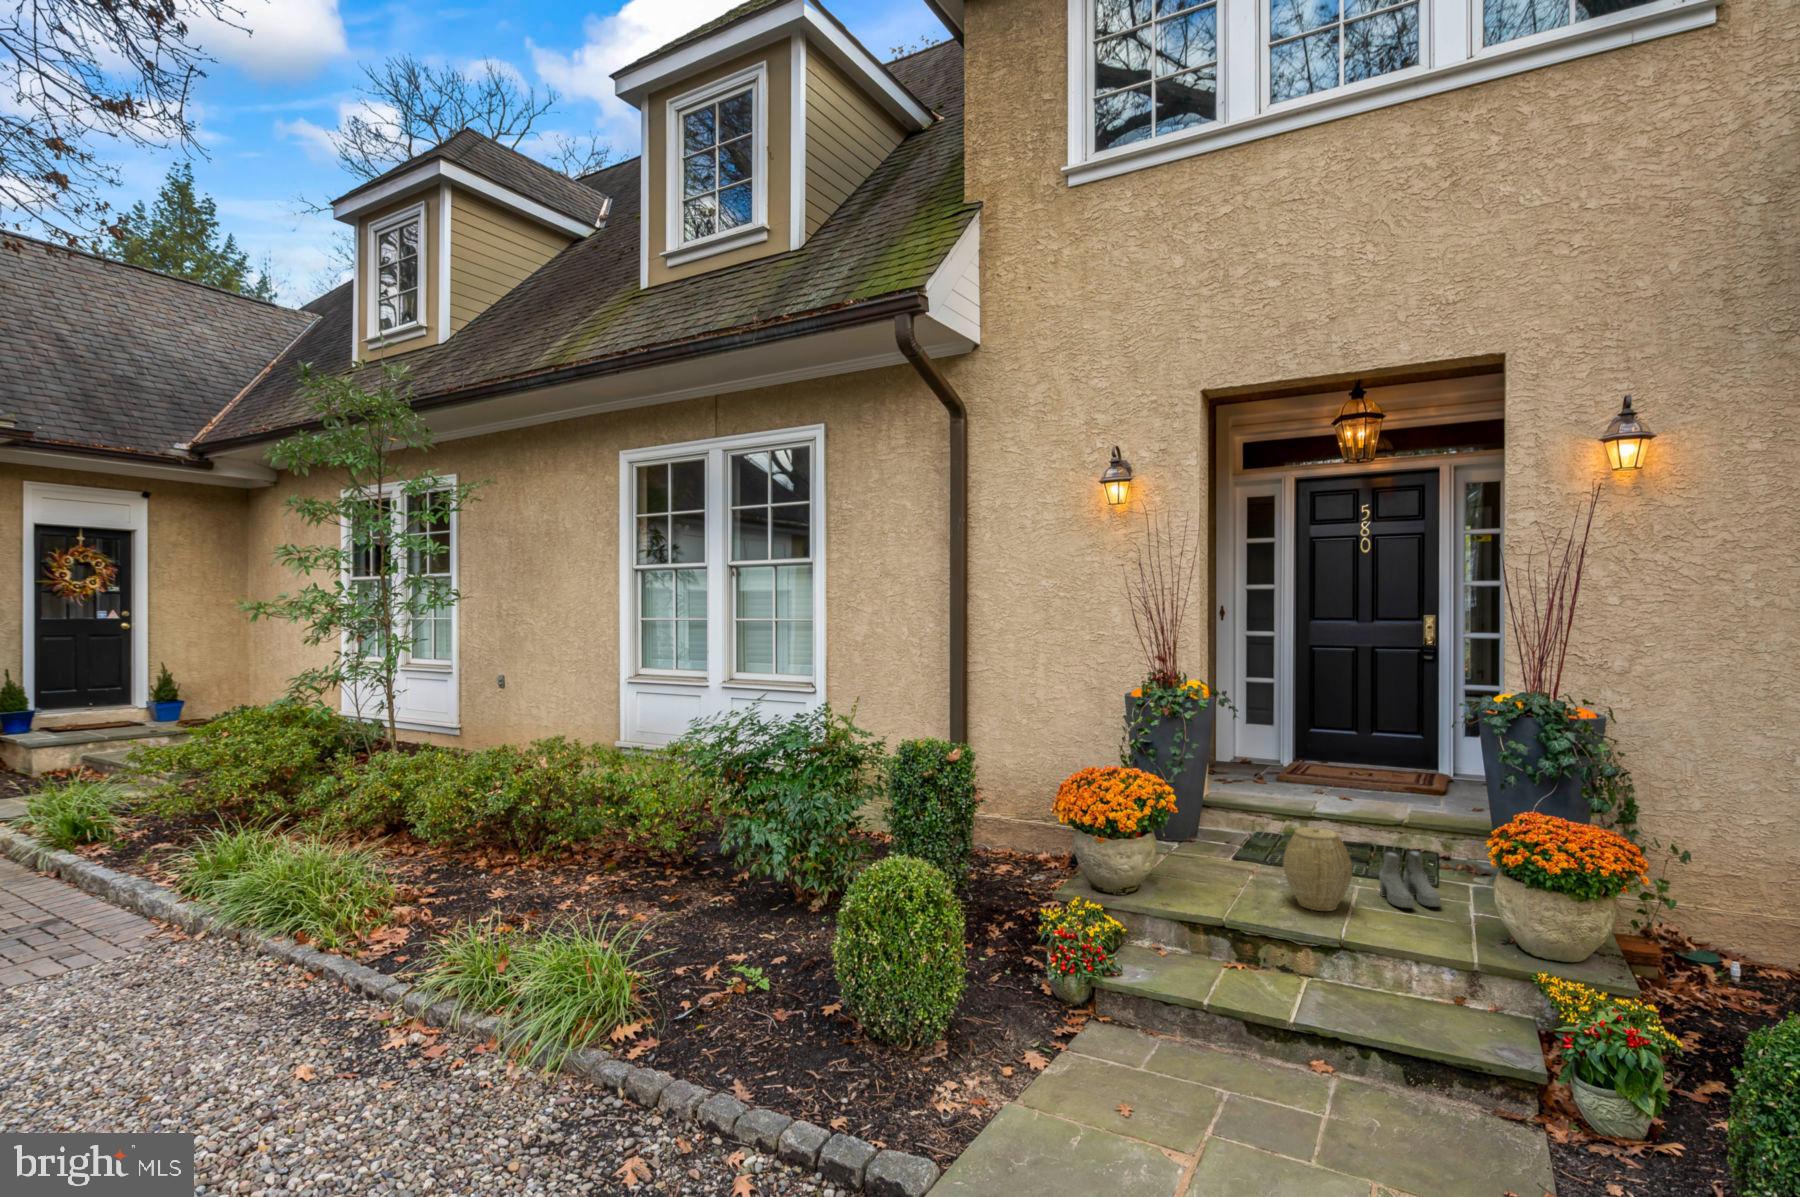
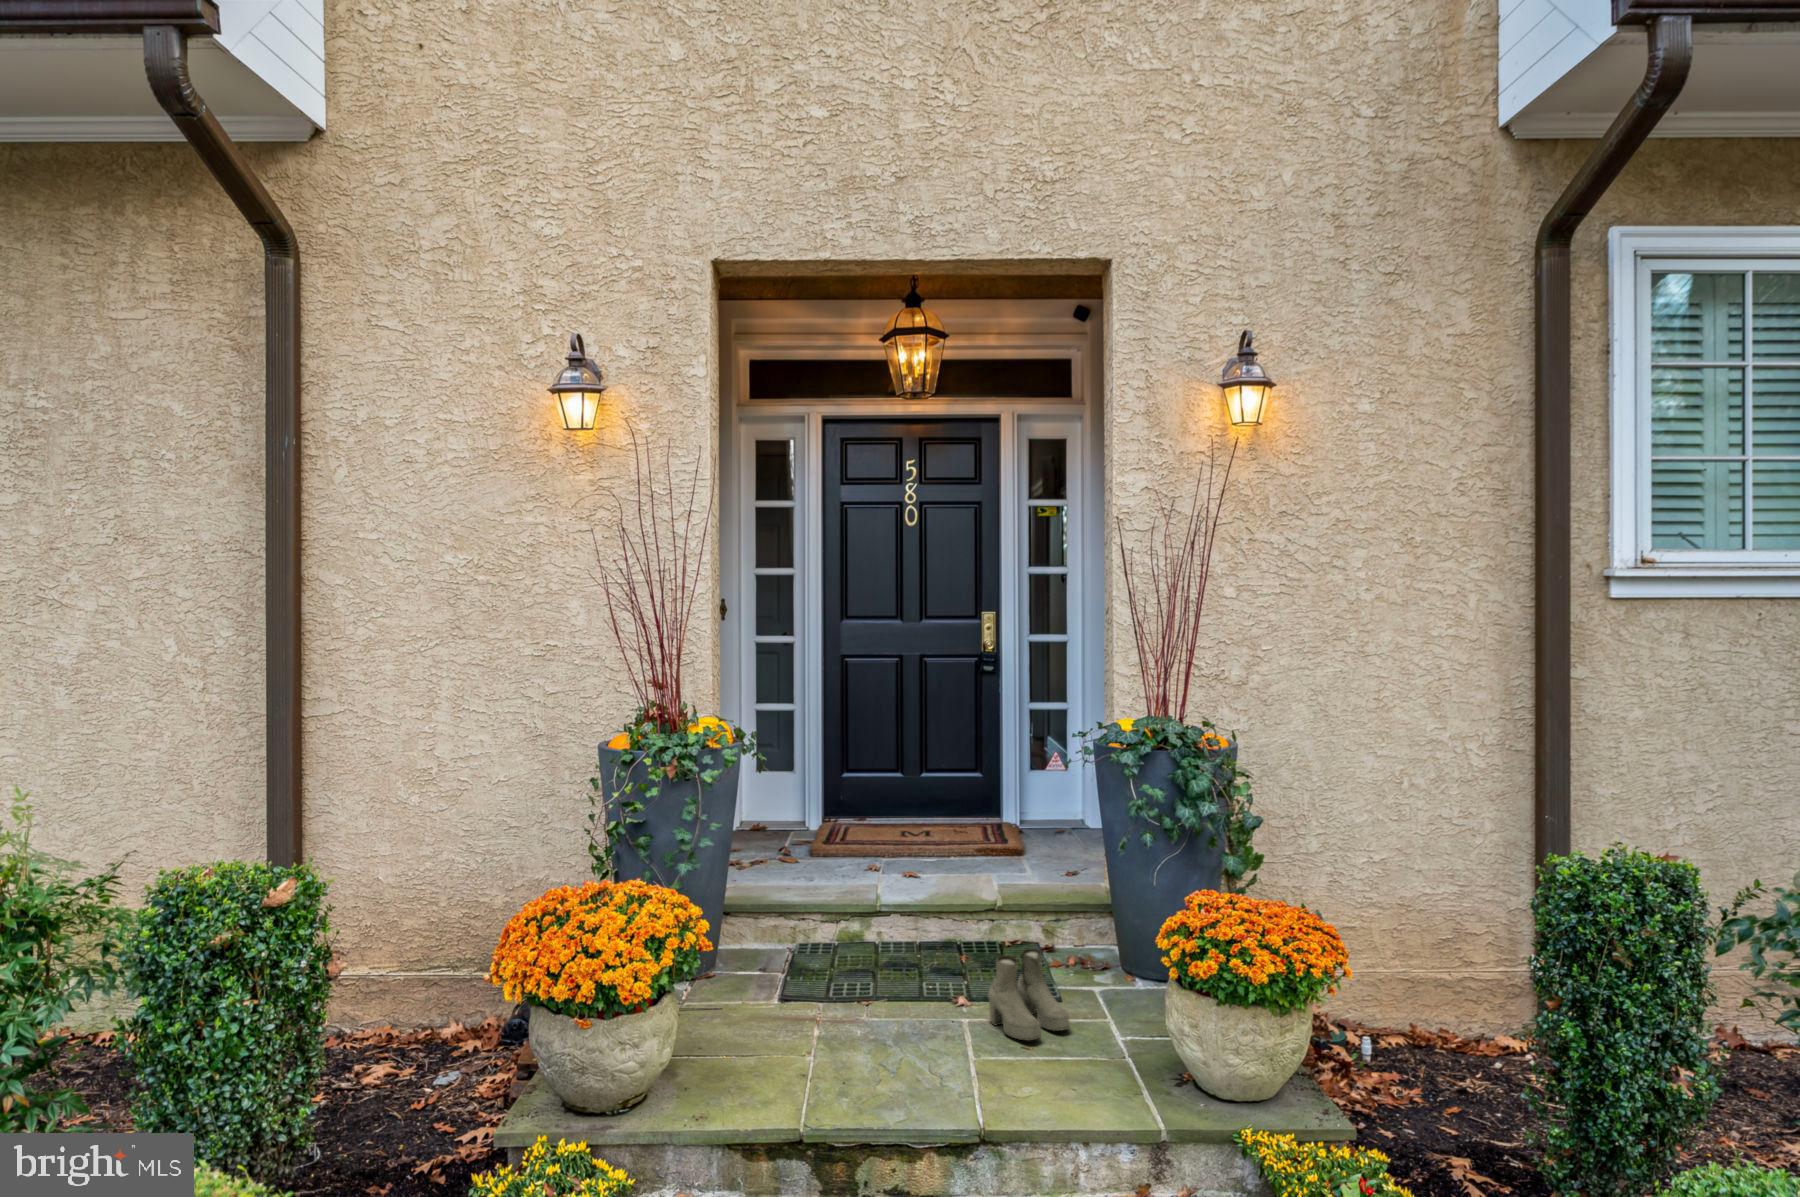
woven basket: present [1283,827,1352,911] -> none [870,940,966,1071]

